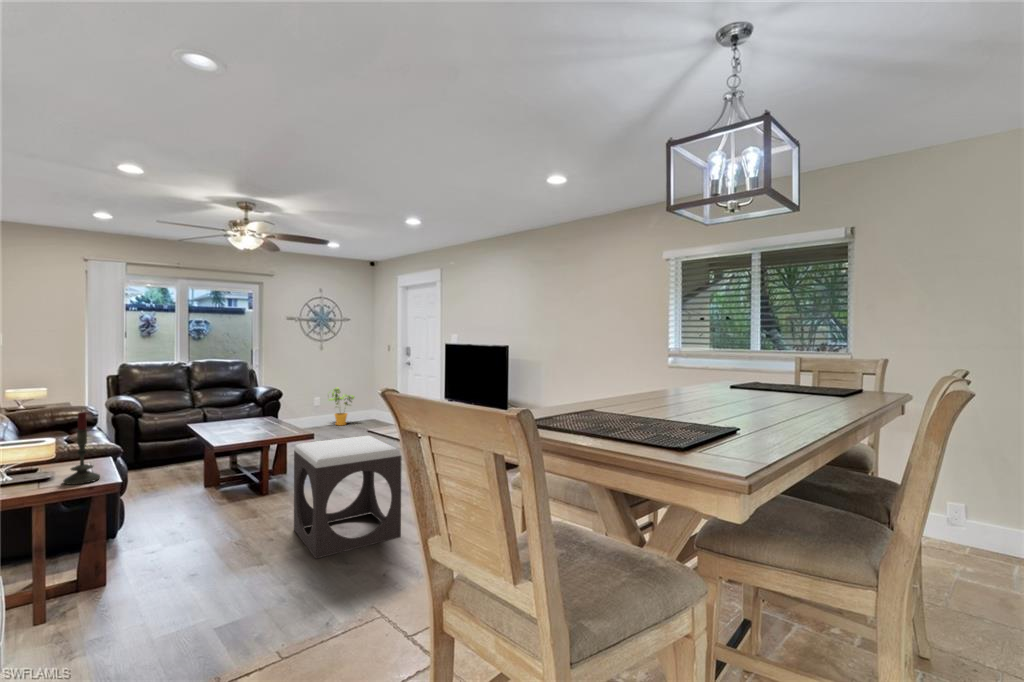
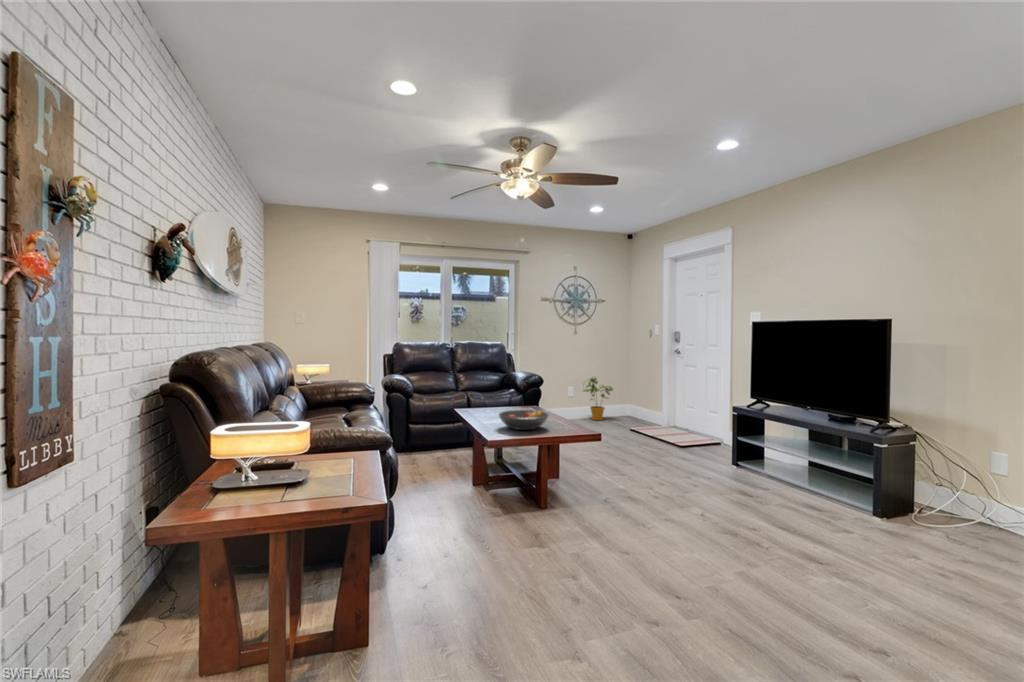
candle: present [63,412,100,485] -> none [318,385,362,499]
fruit bowl: none [227,418,273,436] -> present [499,410,549,430]
footstool: present [294,436,401,559] -> none [600,450,800,665]

